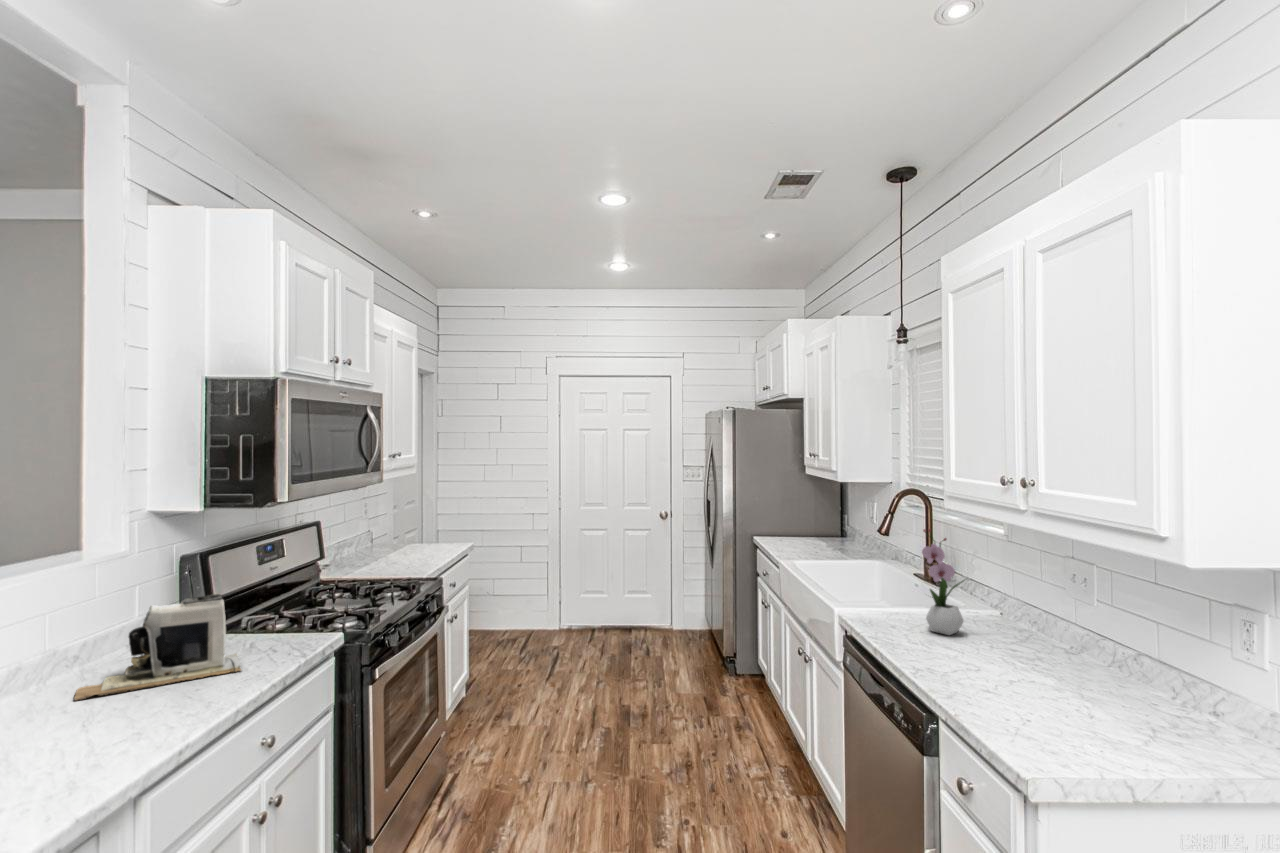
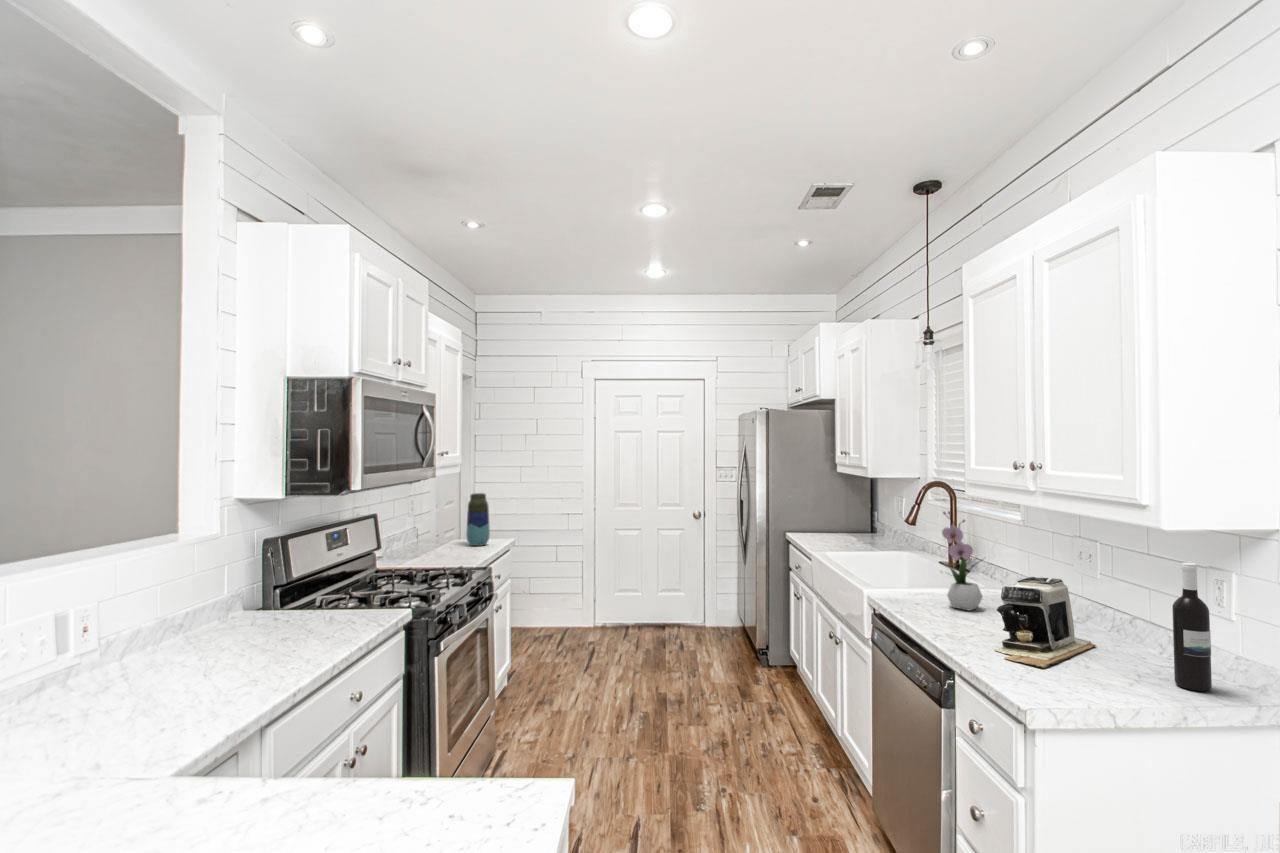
vase: none [423,497,447,552] -> present [466,493,490,546]
coffee maker: present [74,594,241,701] -> present [996,577,1096,668]
wine bottle: none [1182,600,1225,745] -> present [1172,563,1212,691]

